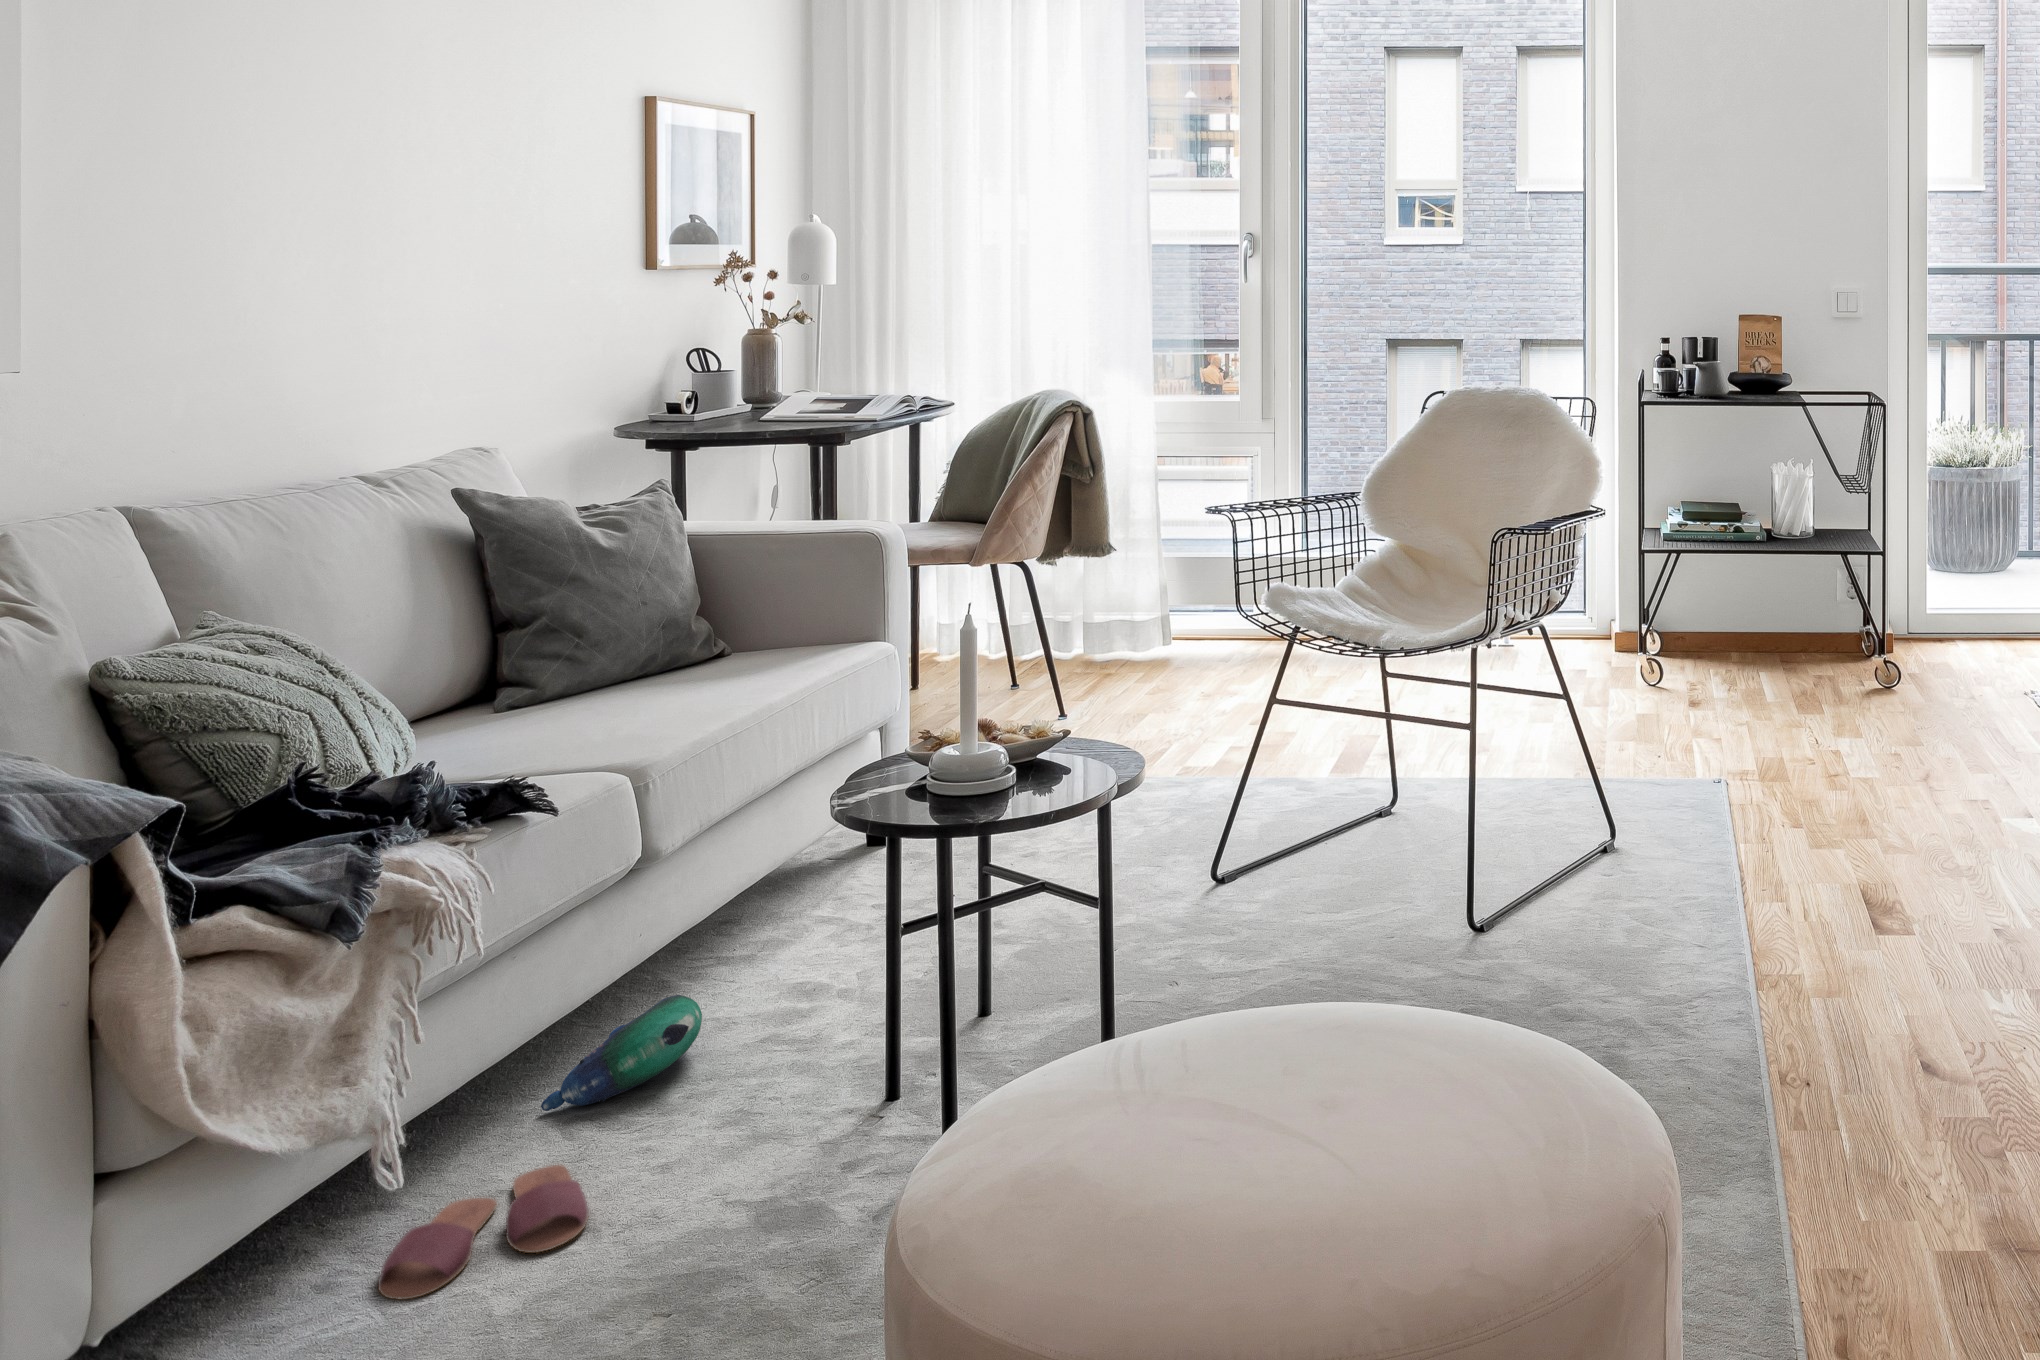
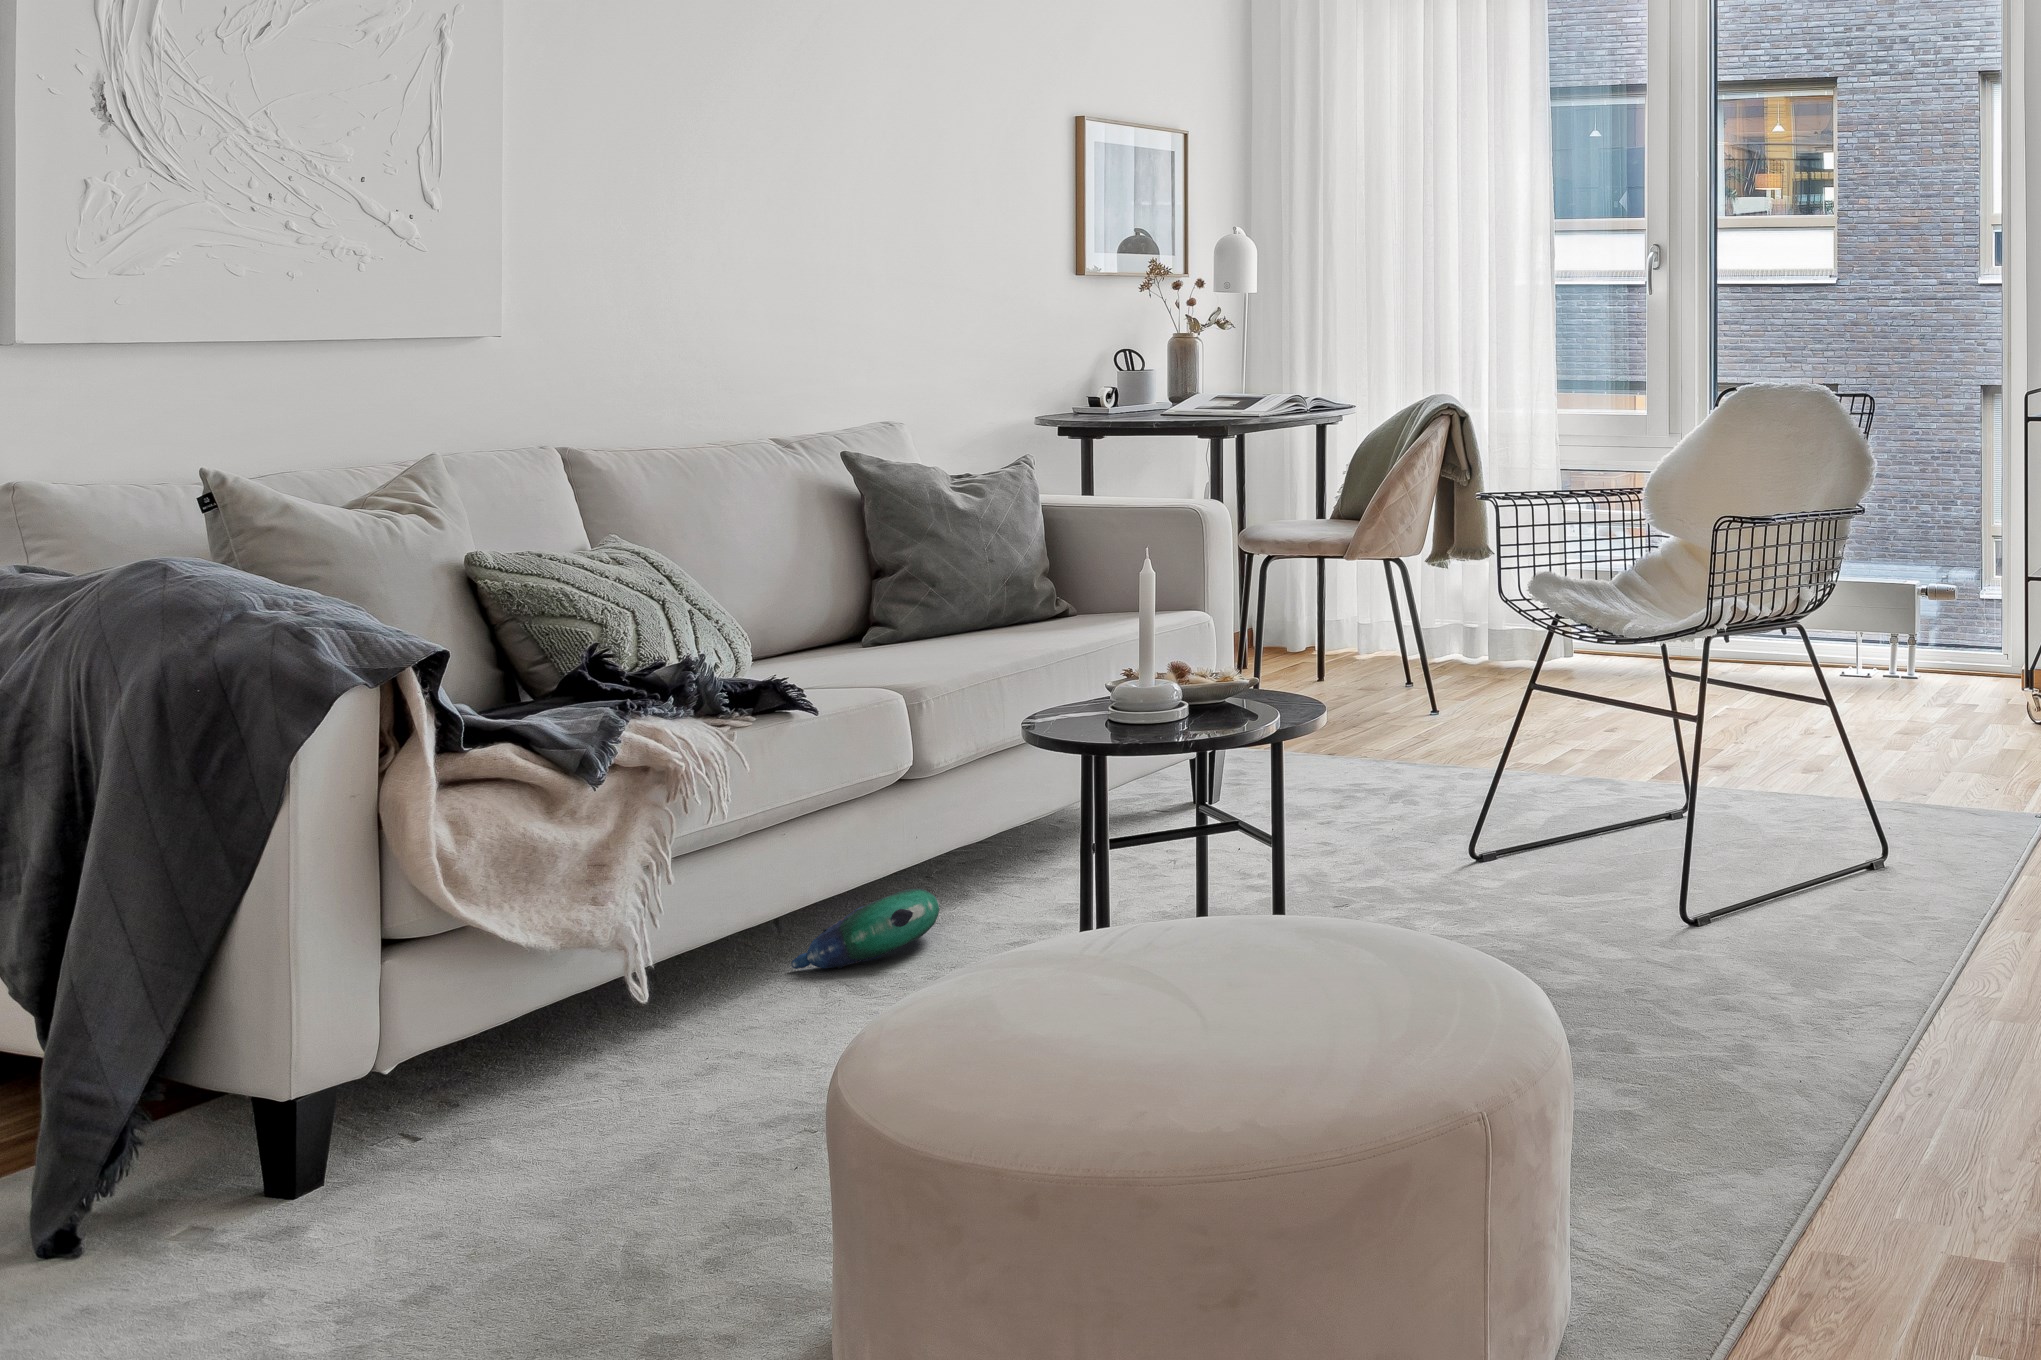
slippers: present [378,1165,589,1300] -> none [597,1005,777,1081]

